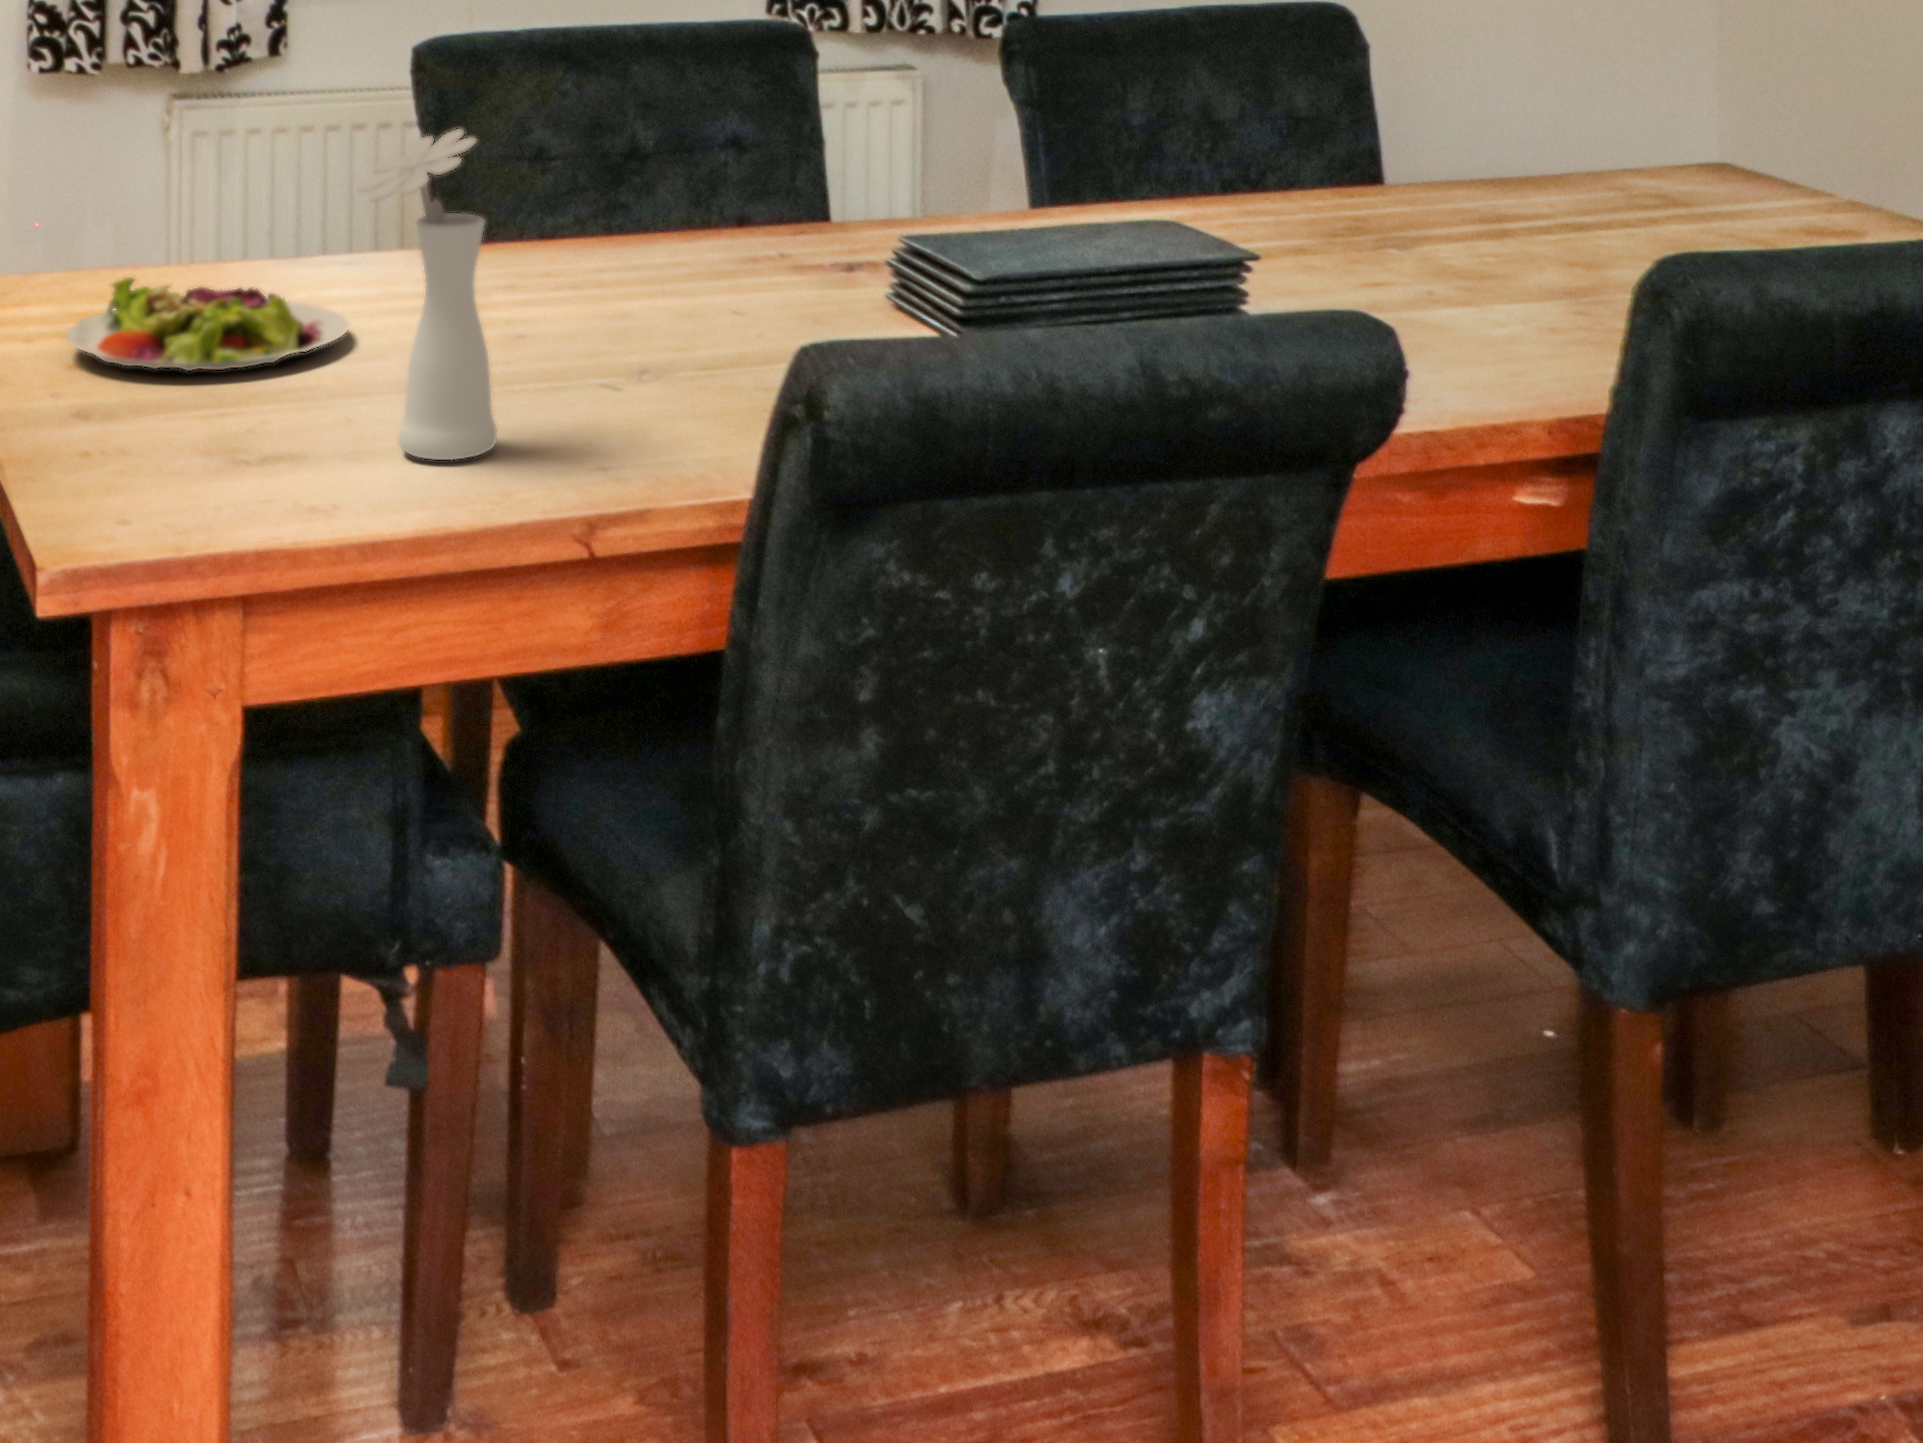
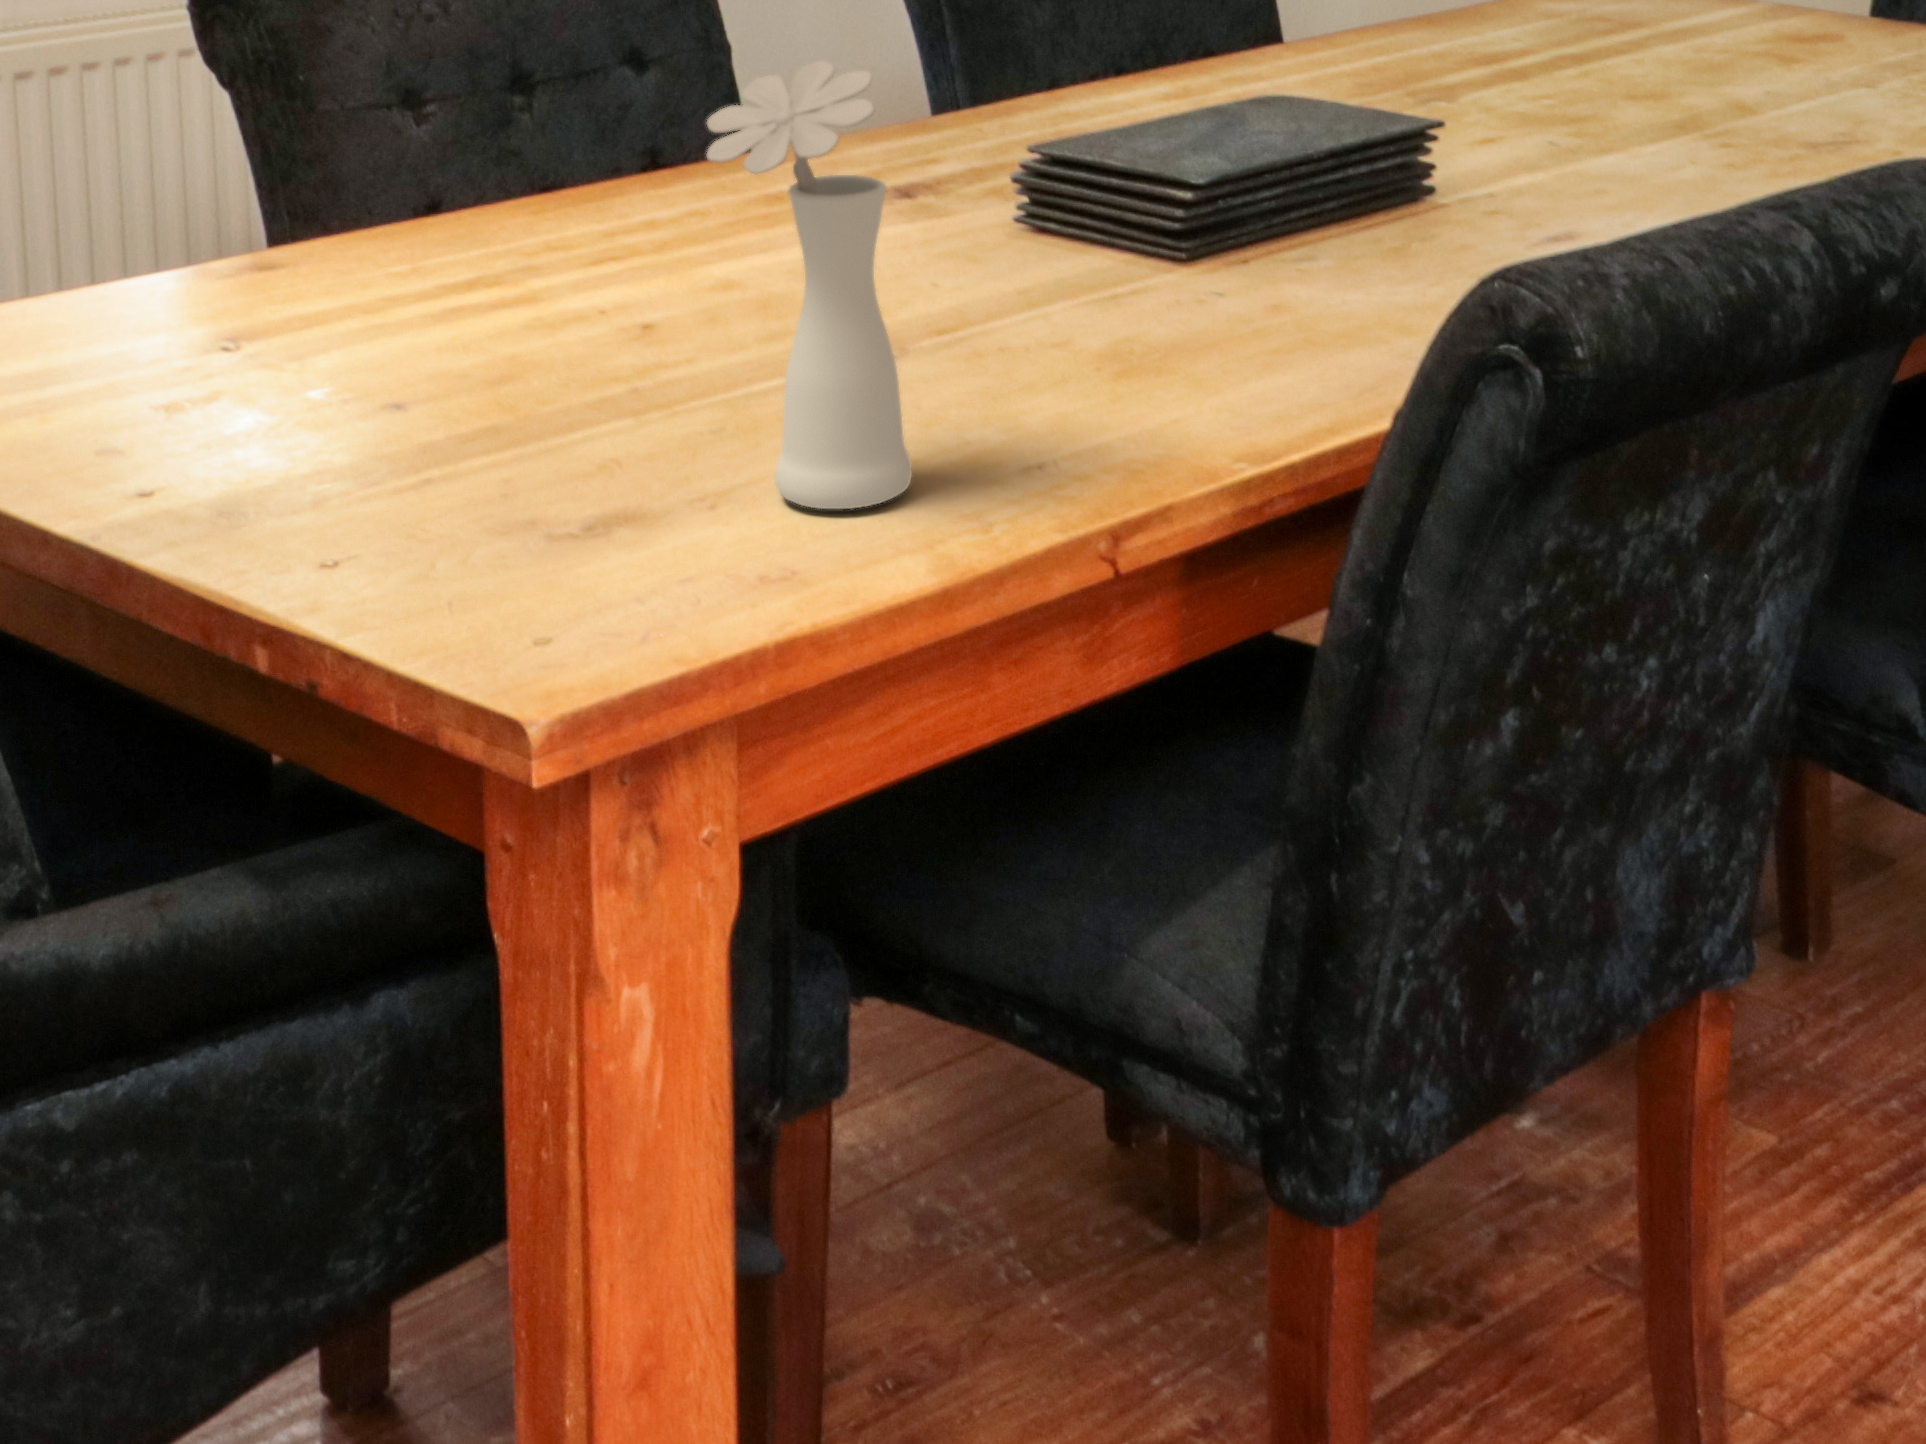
salad plate: present [67,277,349,371] -> none [62,318,483,445]

